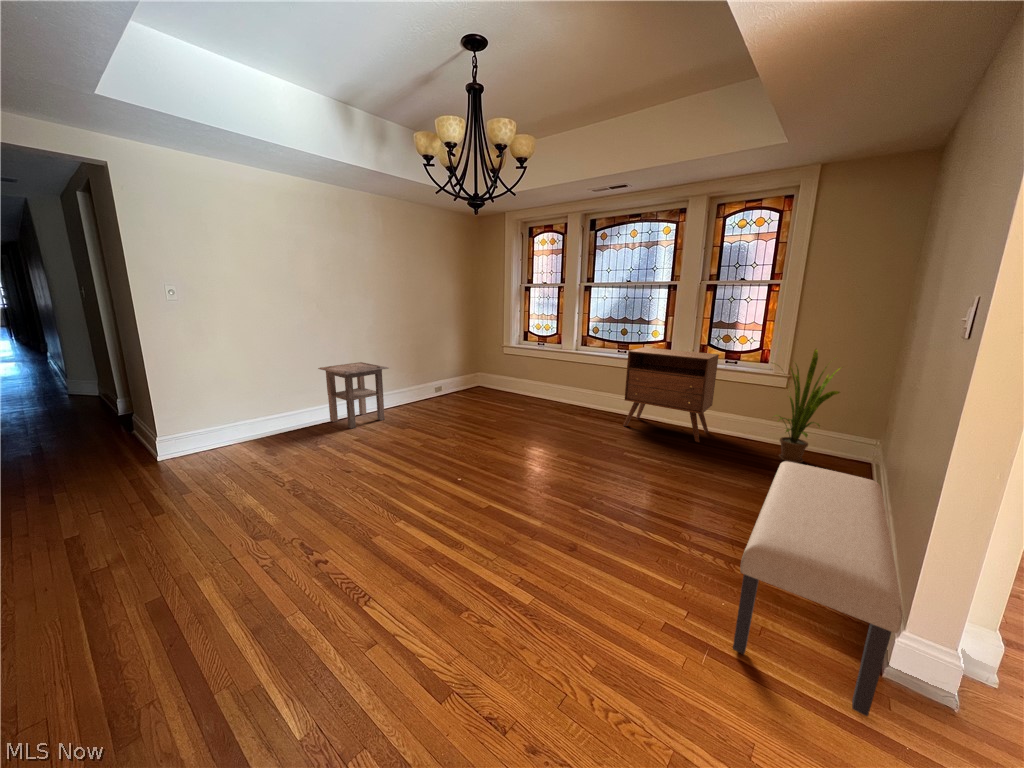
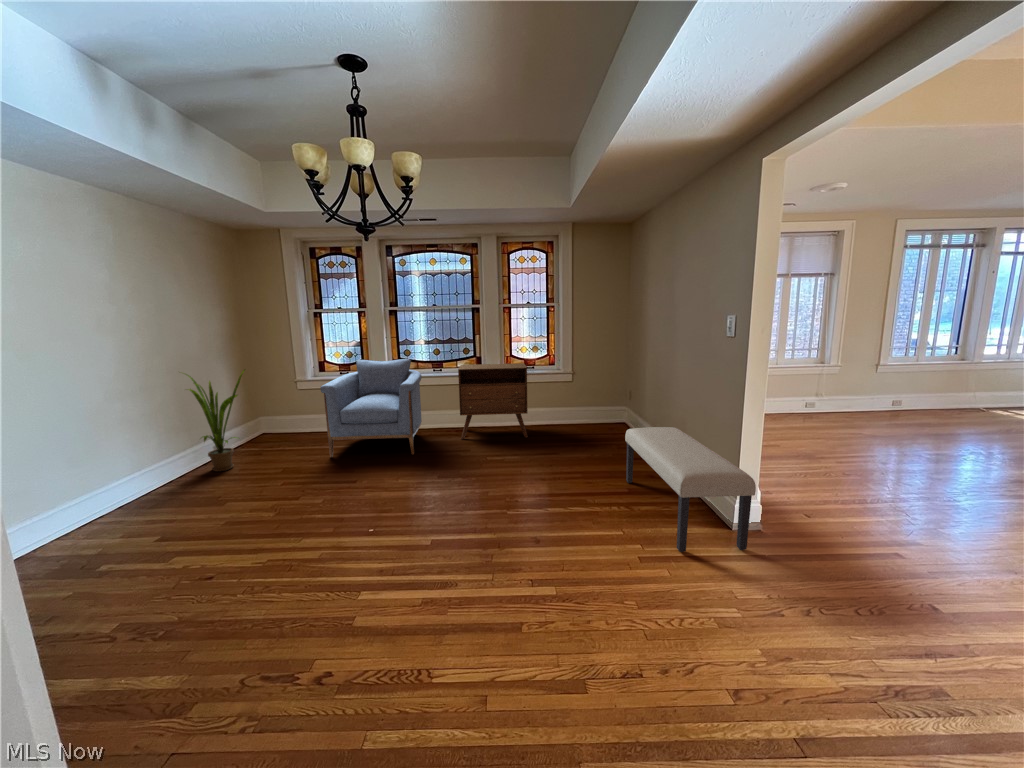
armchair: none [500,332,596,428] -> present [320,359,422,457]
house plant: present [775,349,841,463] -> present [186,370,245,471]
side table: present [318,362,388,428] -> none [23,432,170,538]

